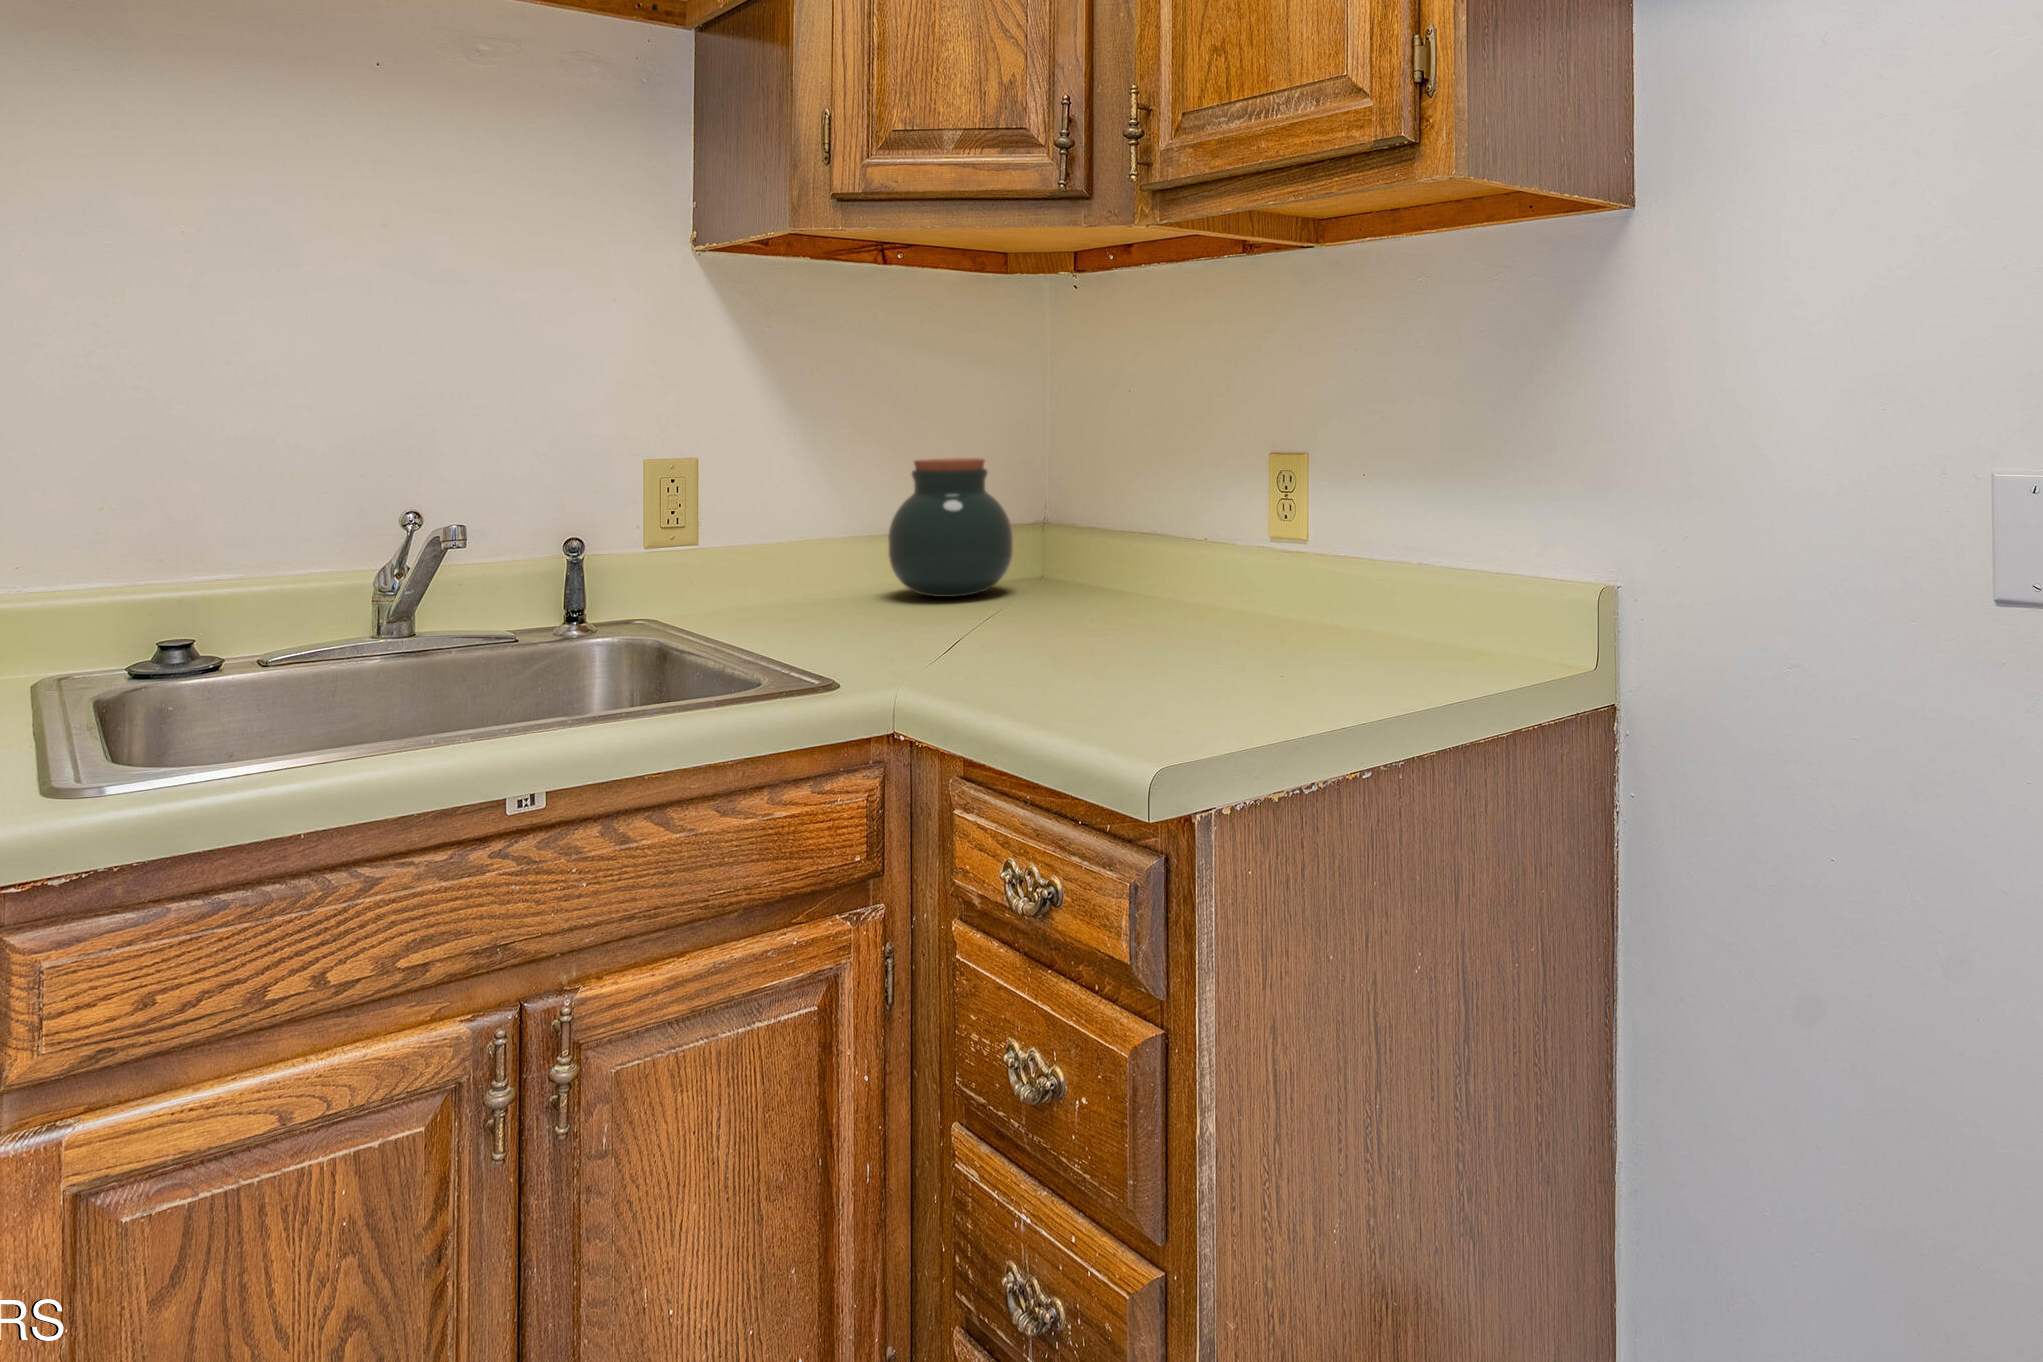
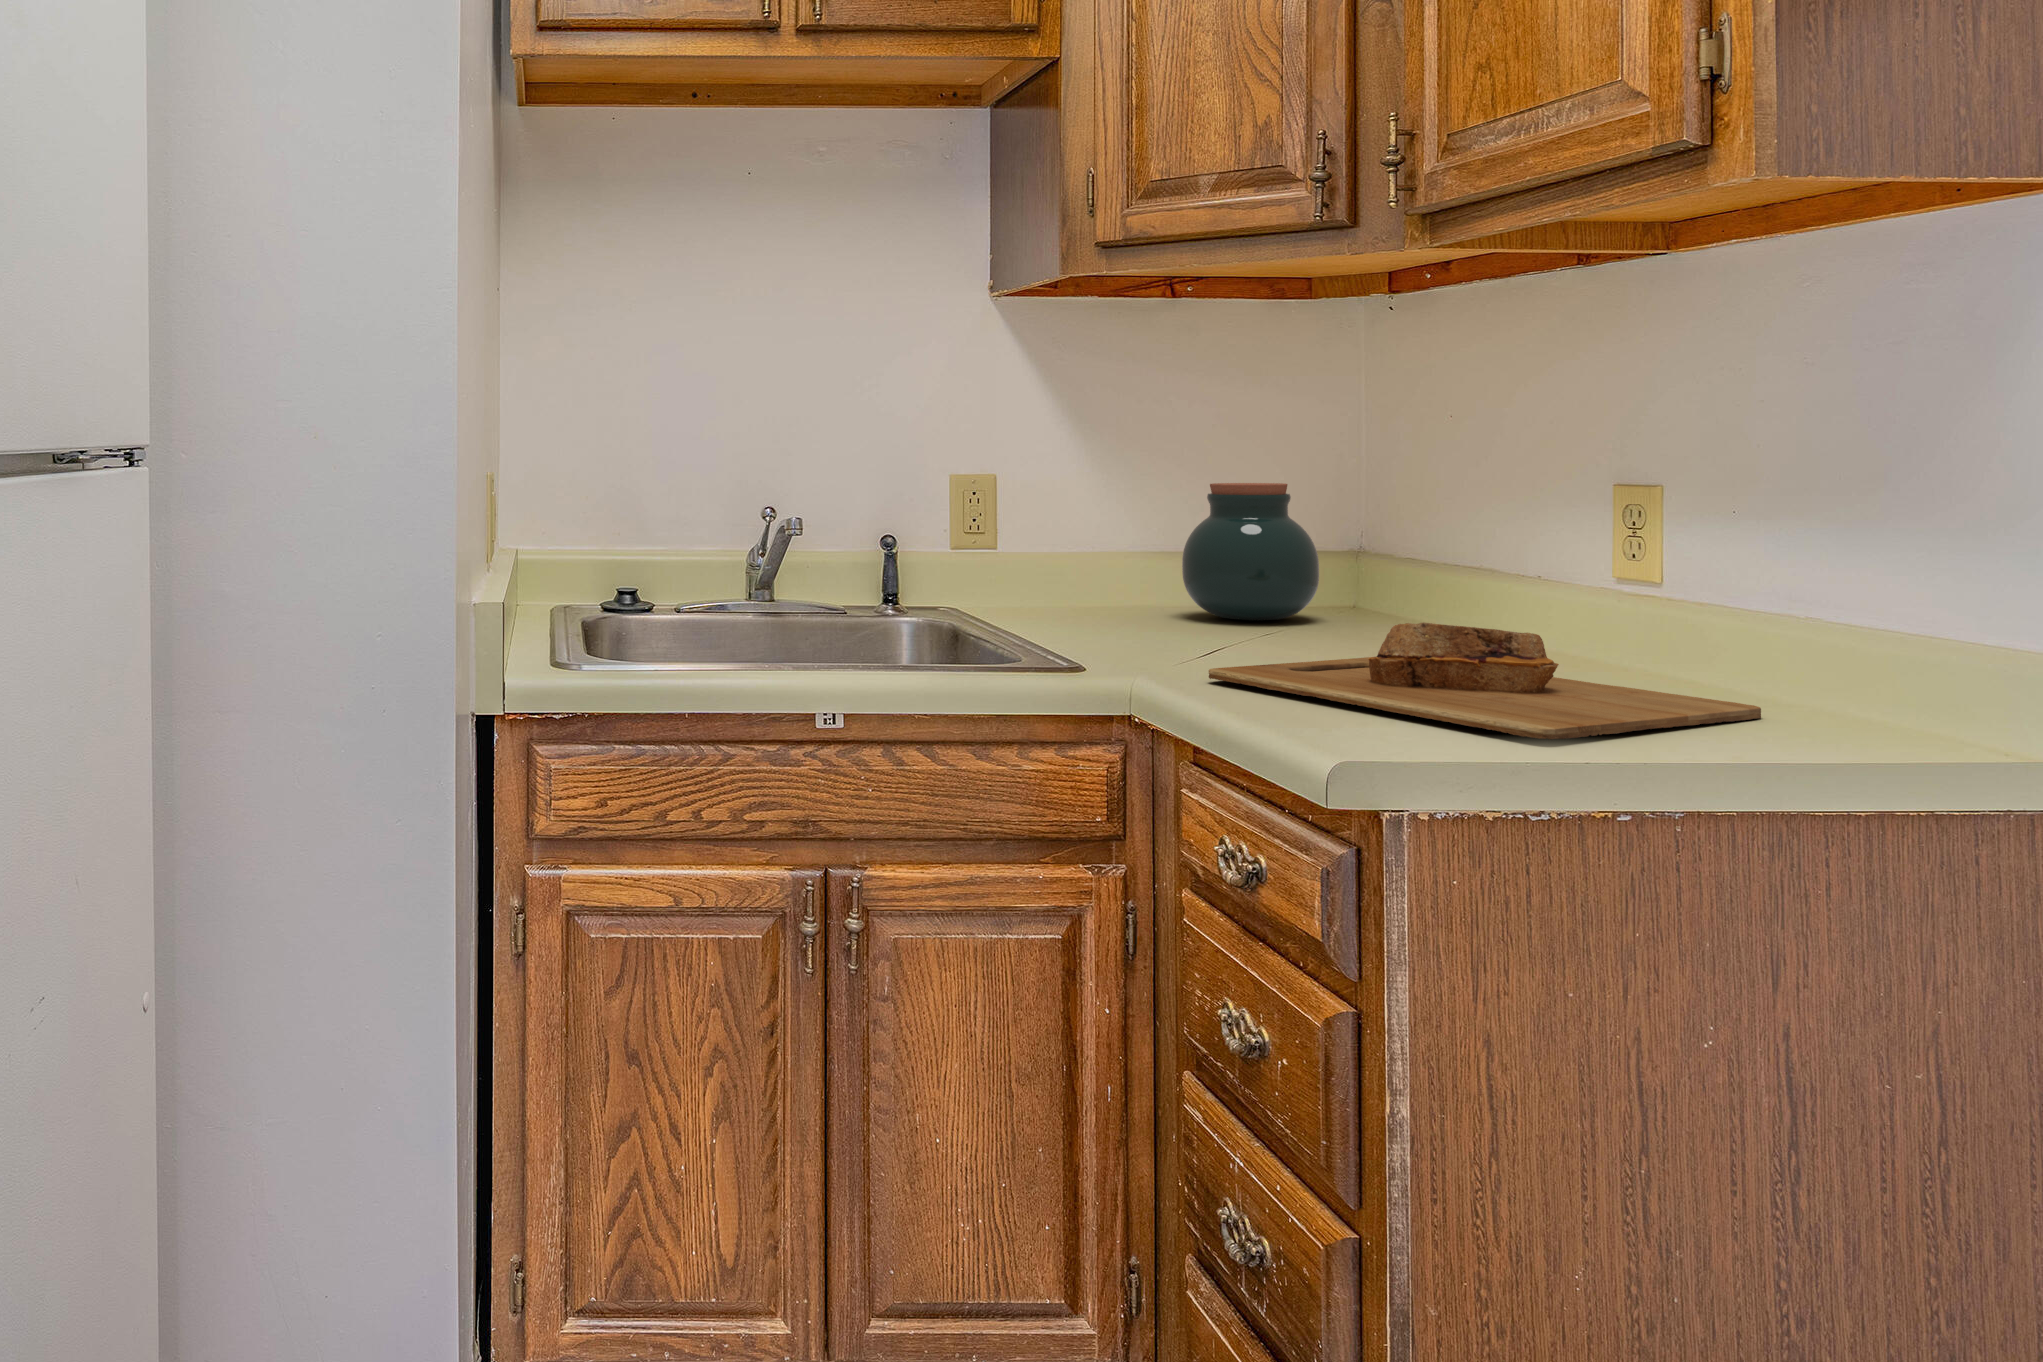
cutting board: none [968,601,1420,716] -> present [1209,622,1761,739]

